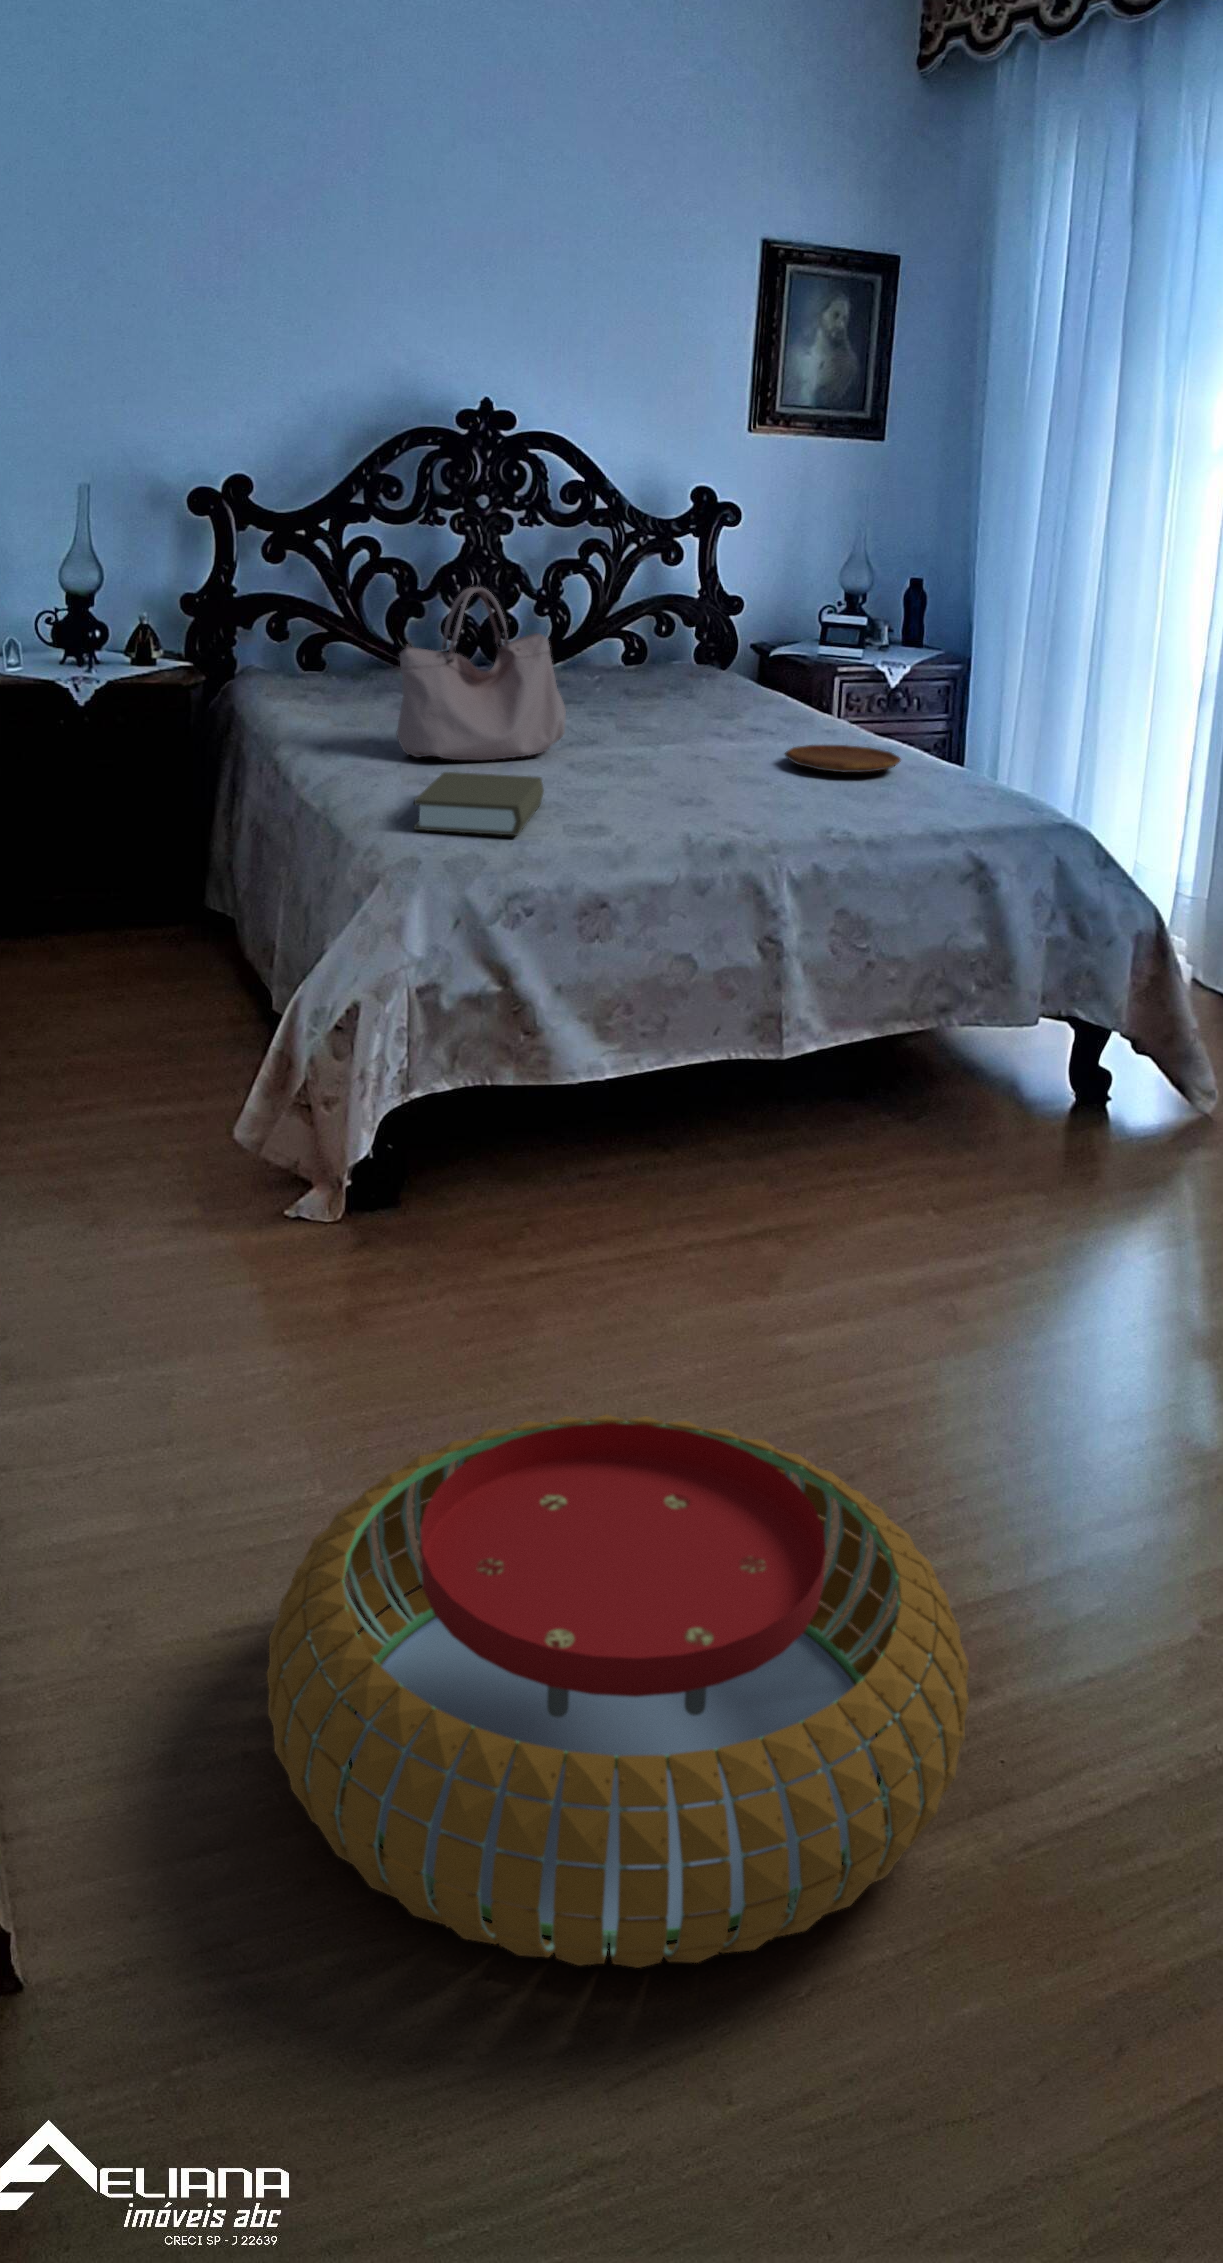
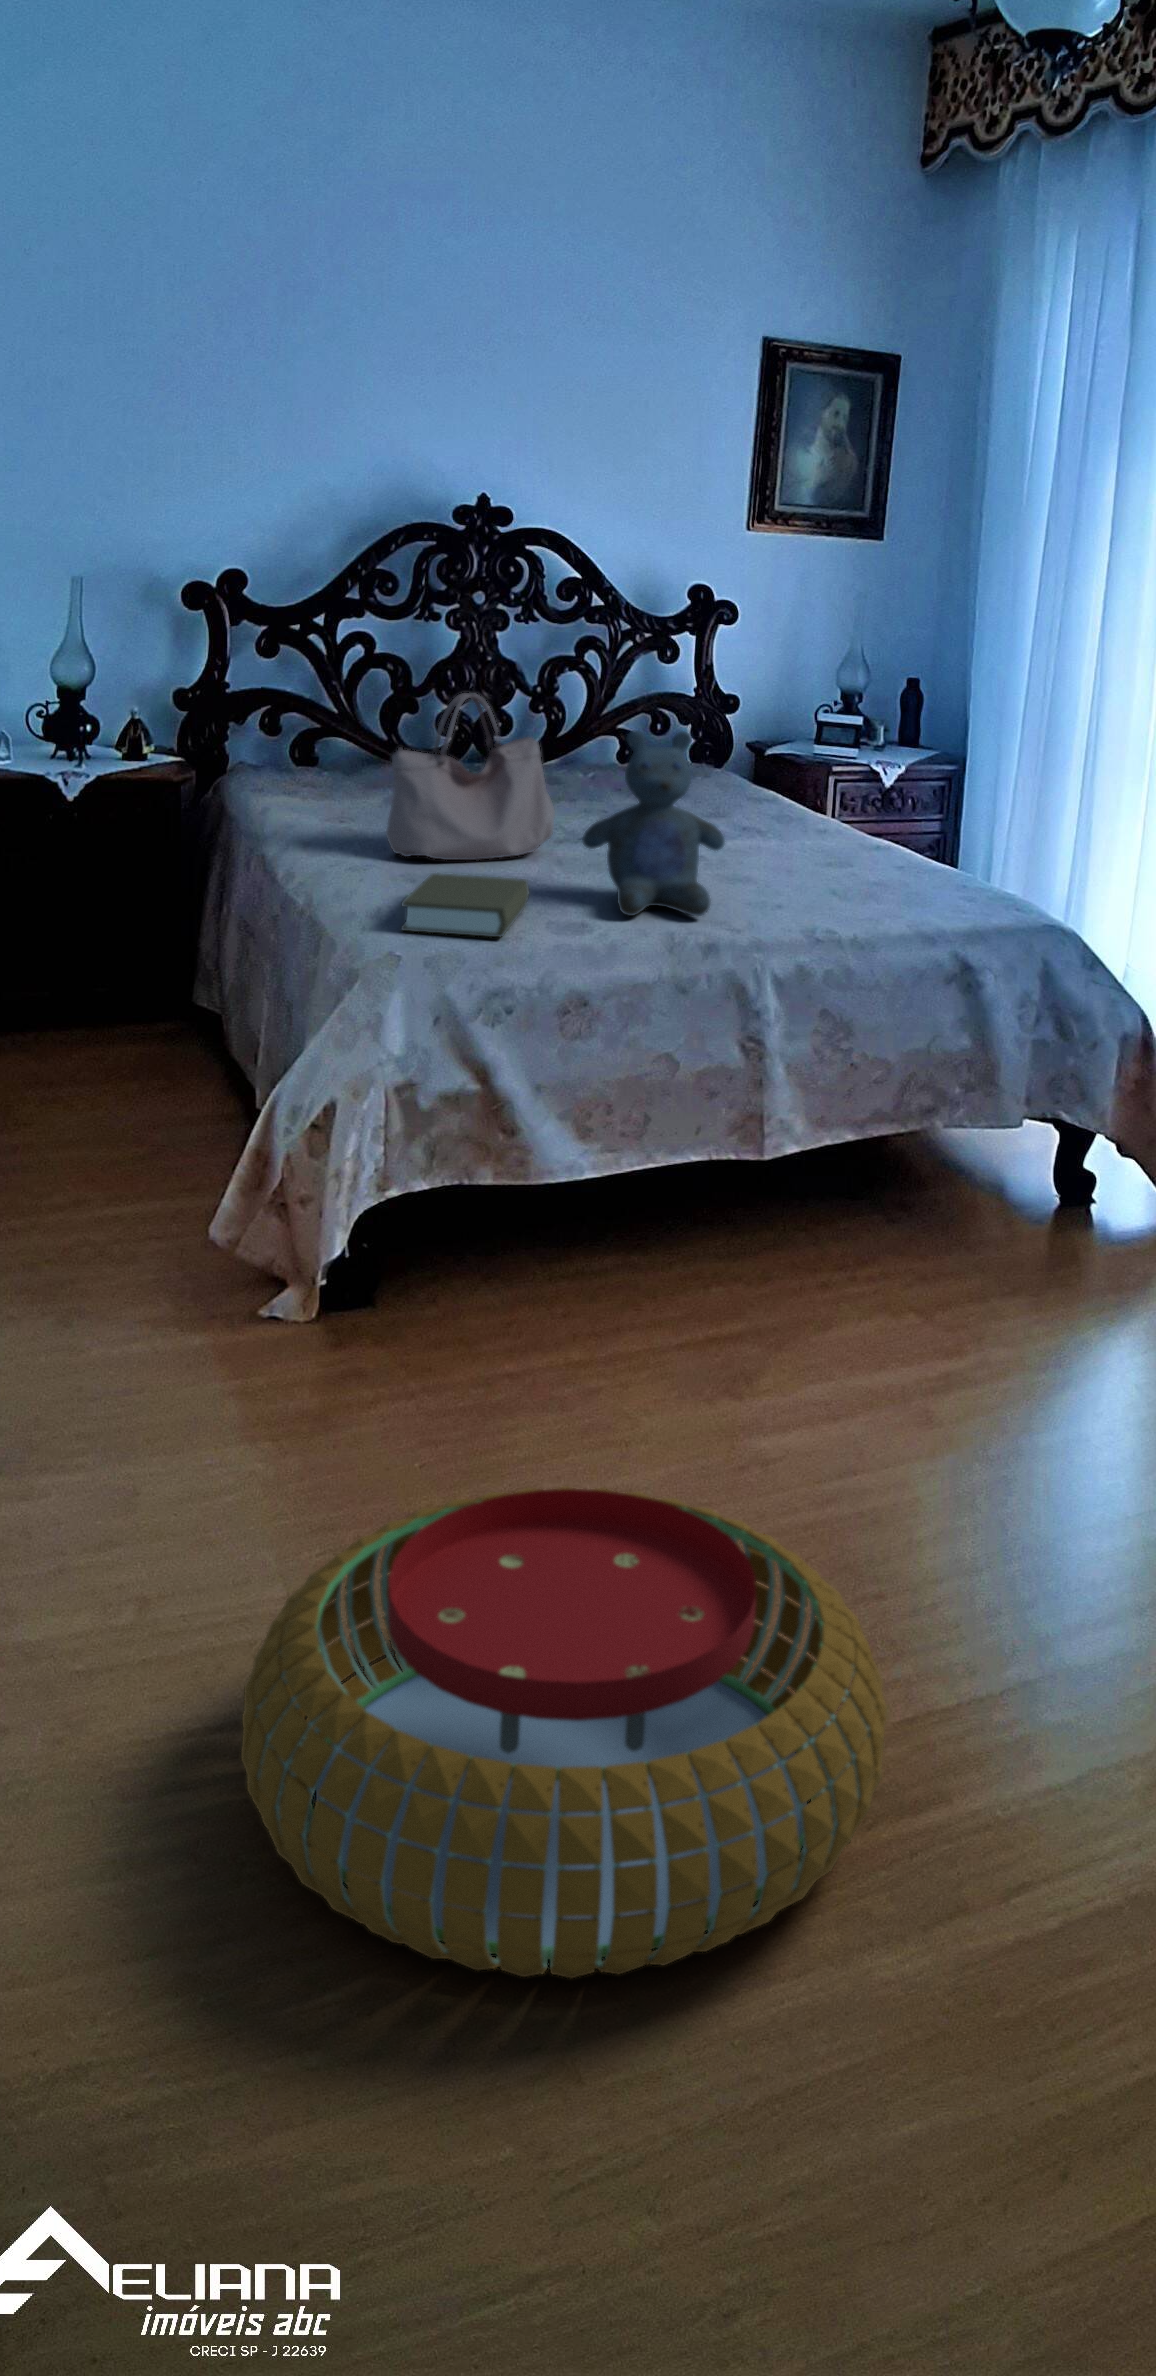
stuffed bear: none [596,619,742,813] -> present [582,730,725,916]
tray: present [785,745,901,772] -> none [770,847,885,876]

